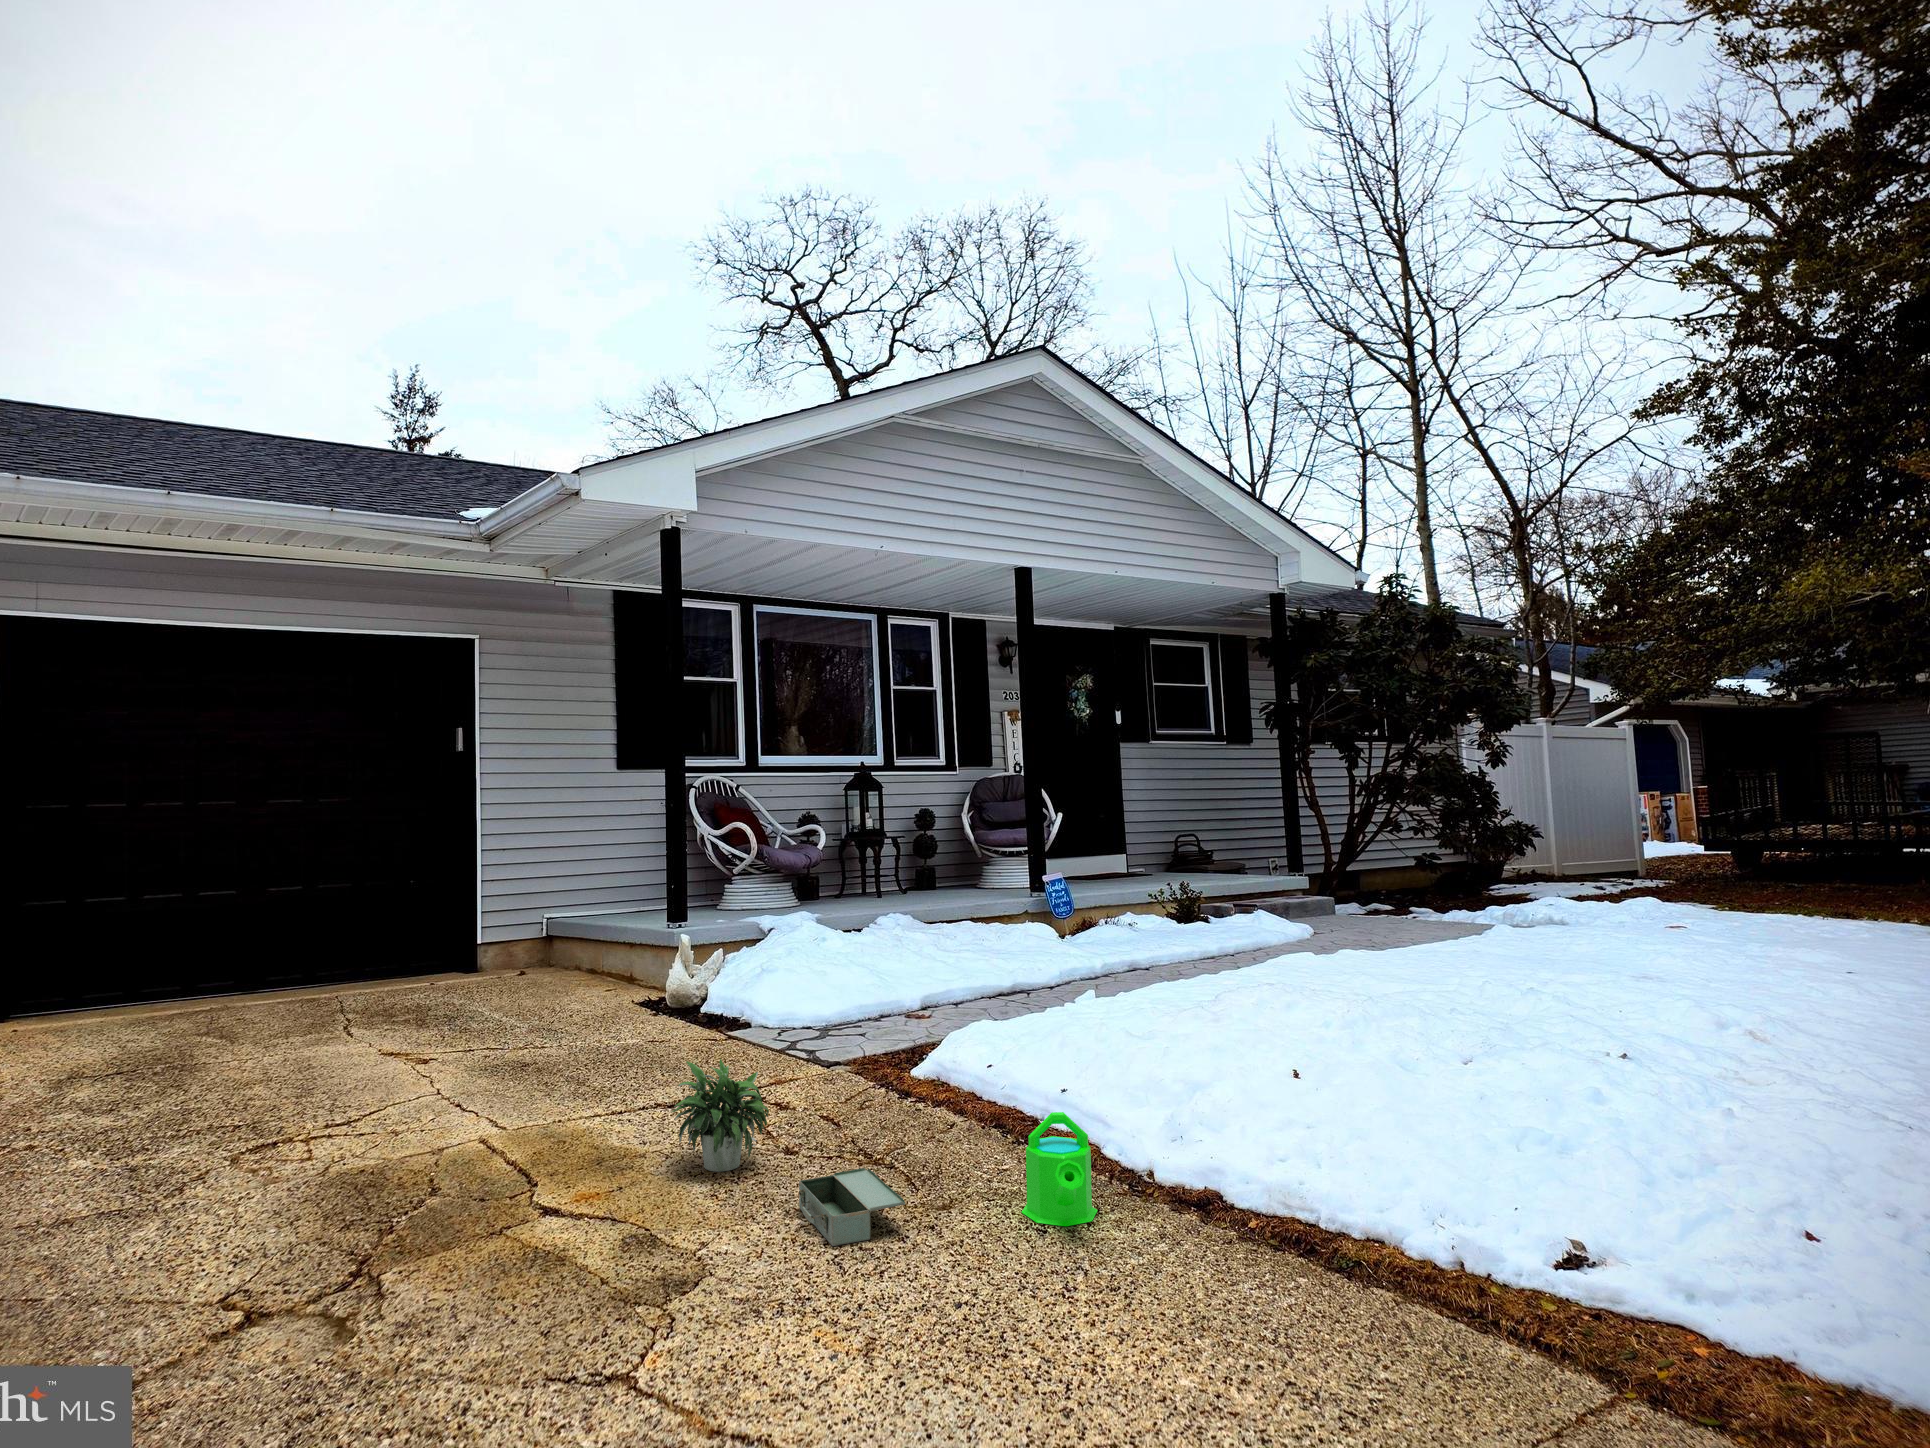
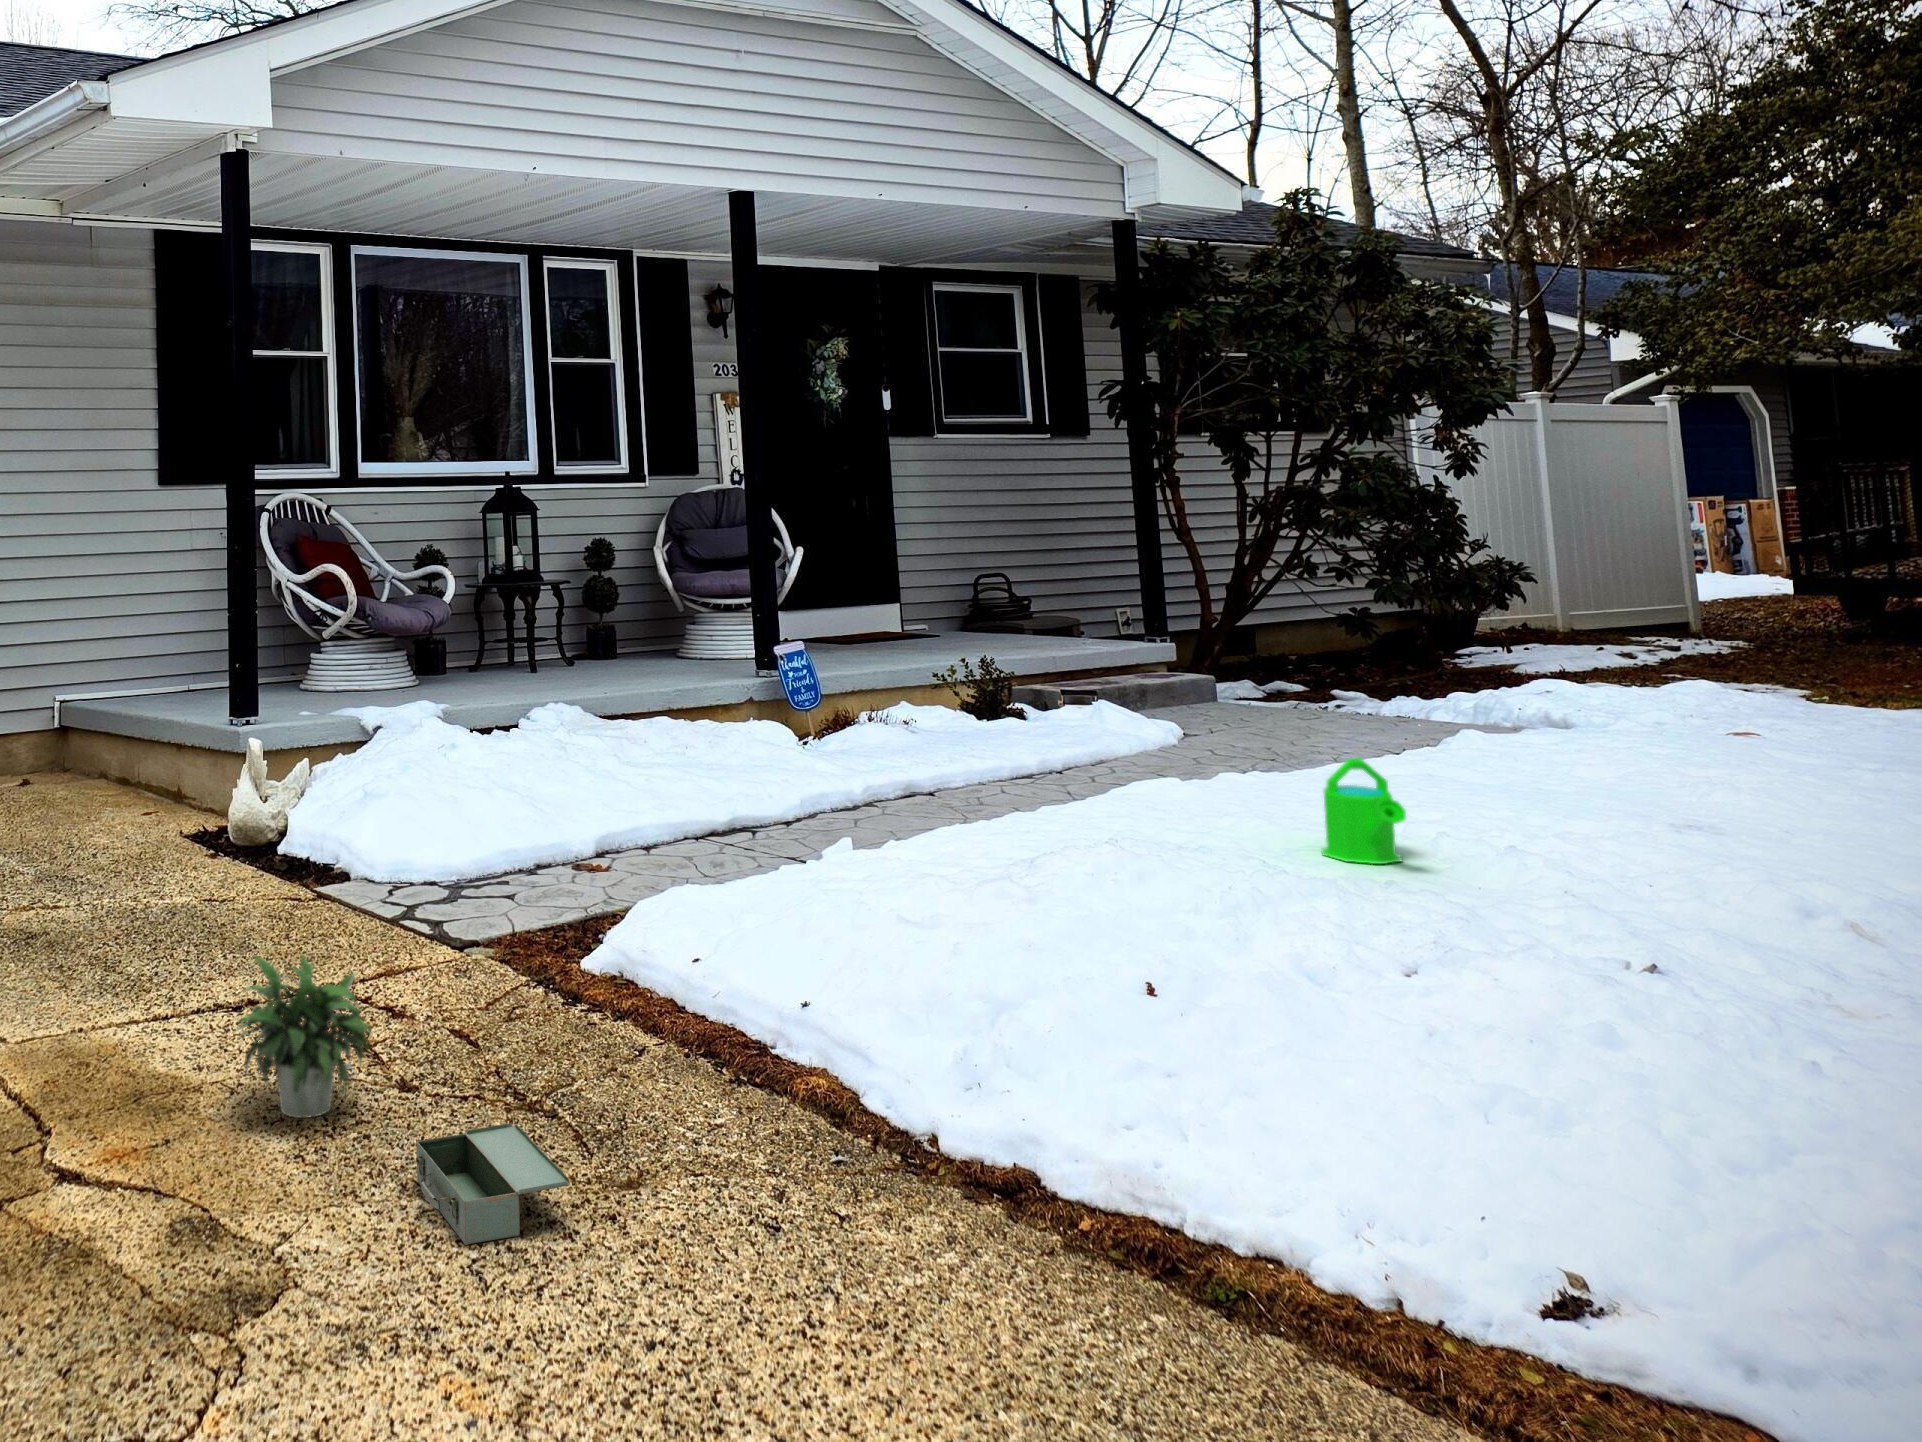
watering can: present [1022,1112,1098,1226] -> present [1322,758,1406,864]

